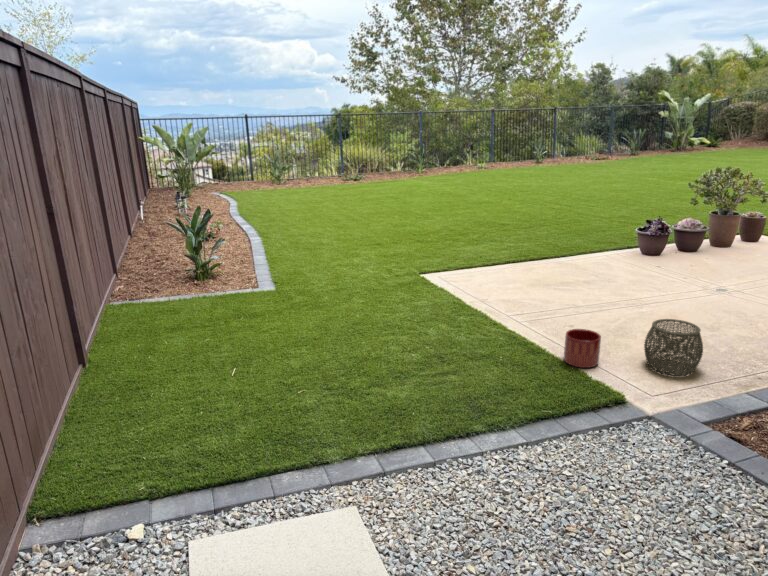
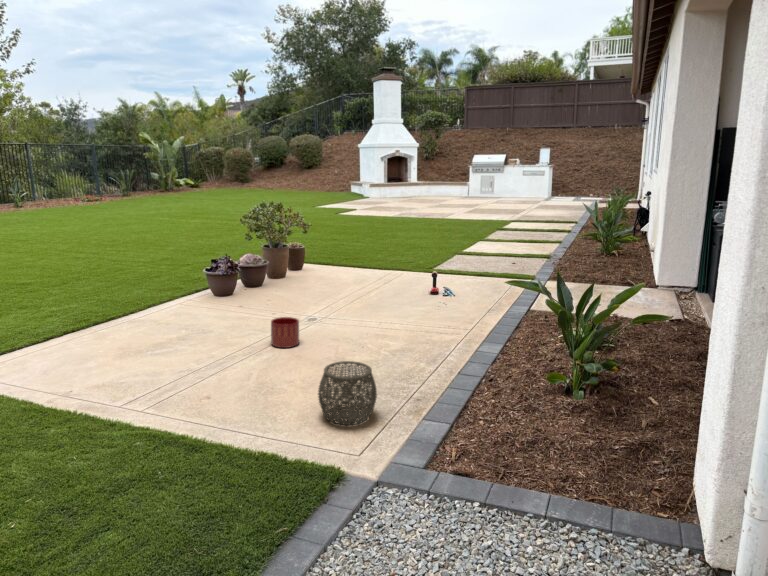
planter: present [564,329,601,368] -> present [271,317,299,348]

